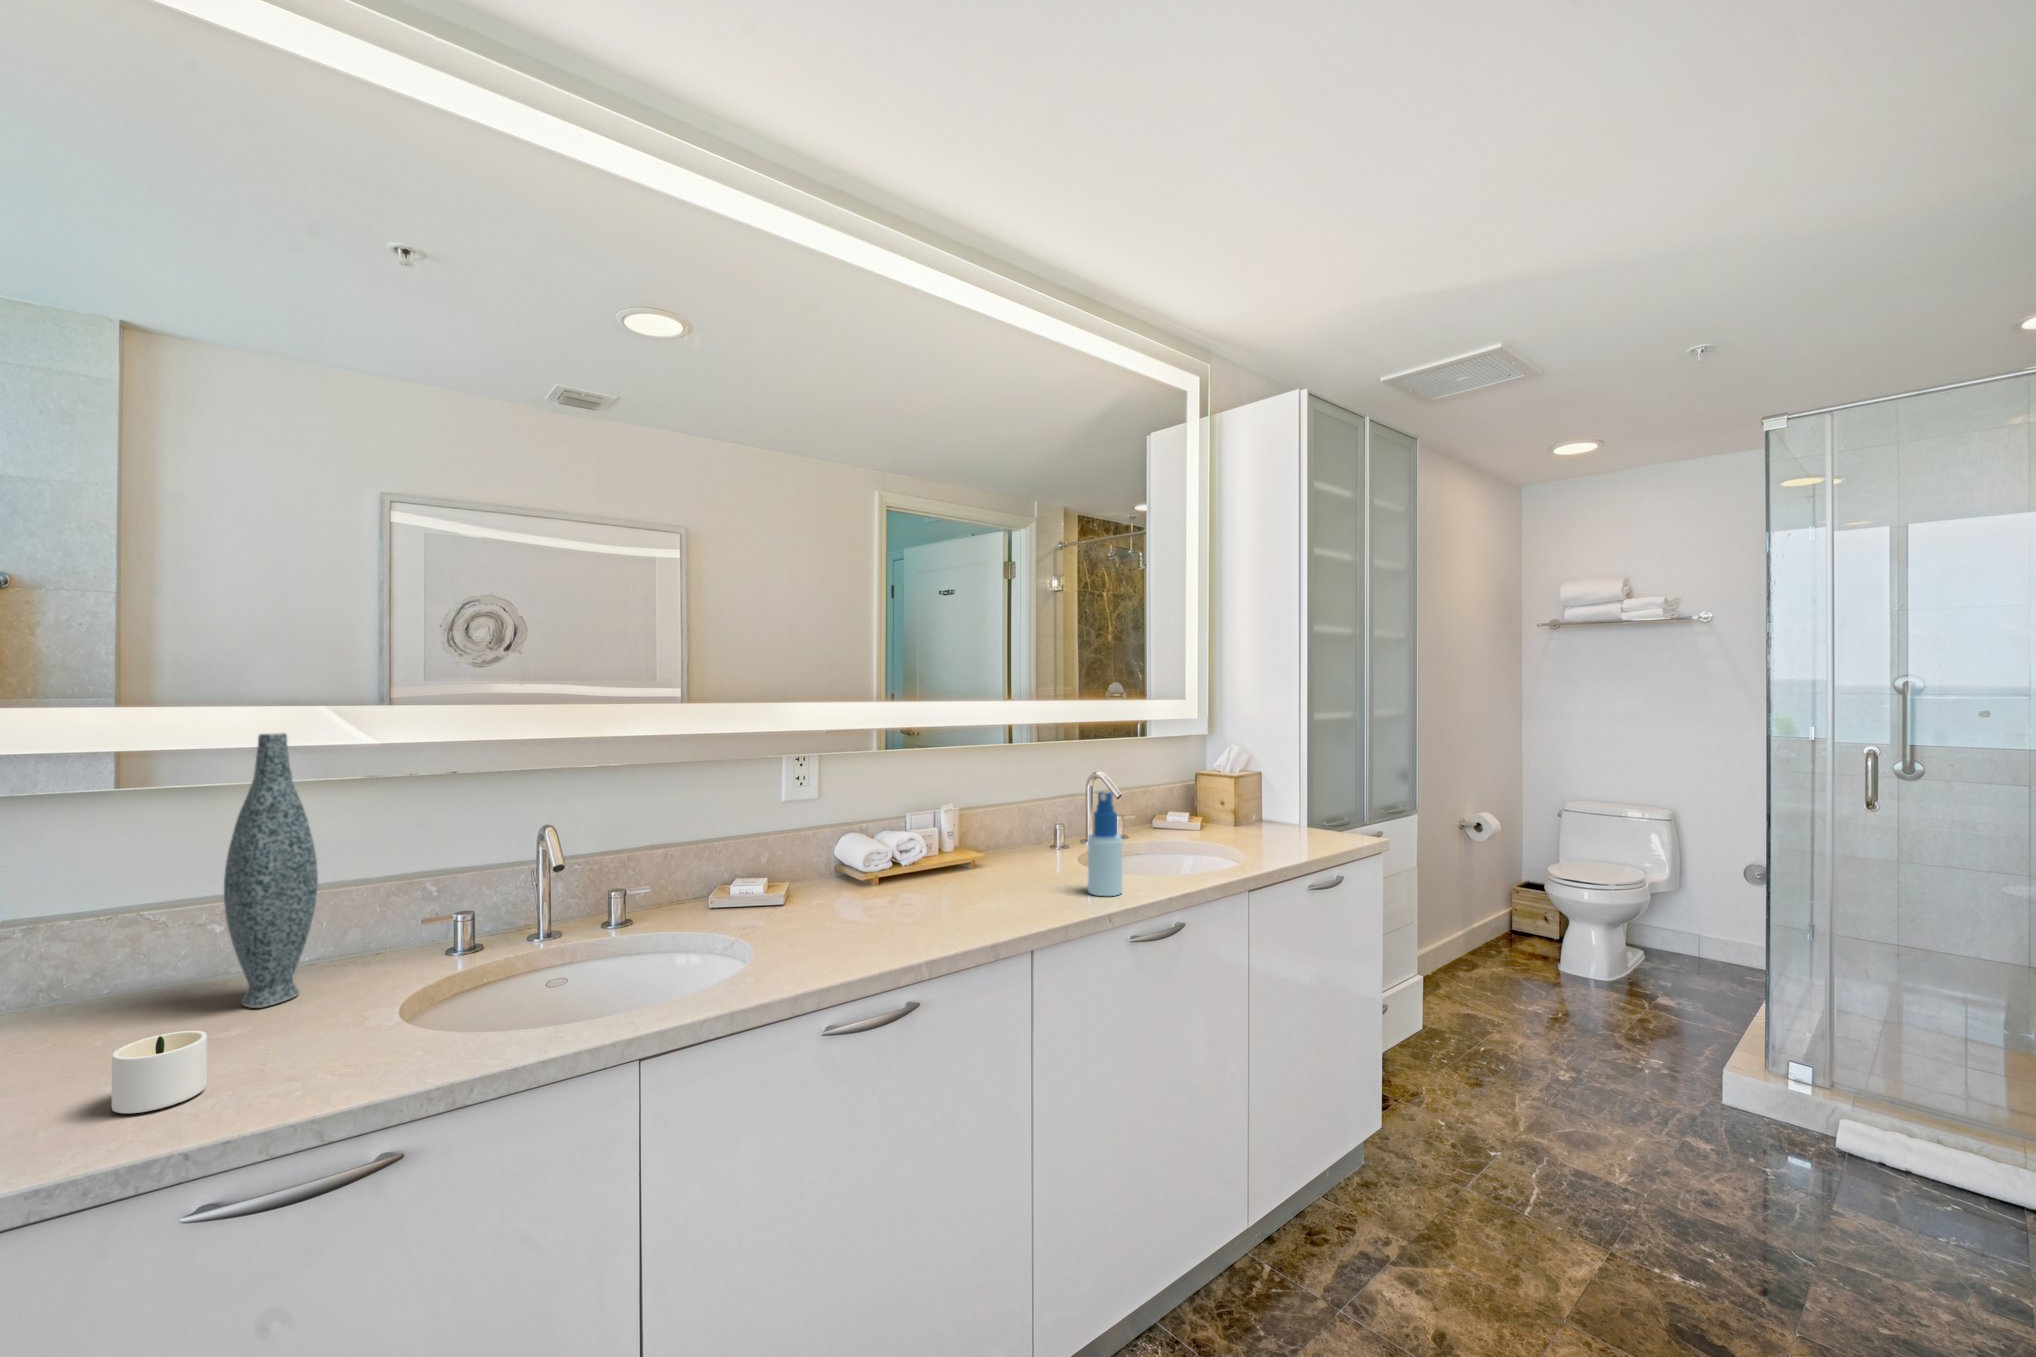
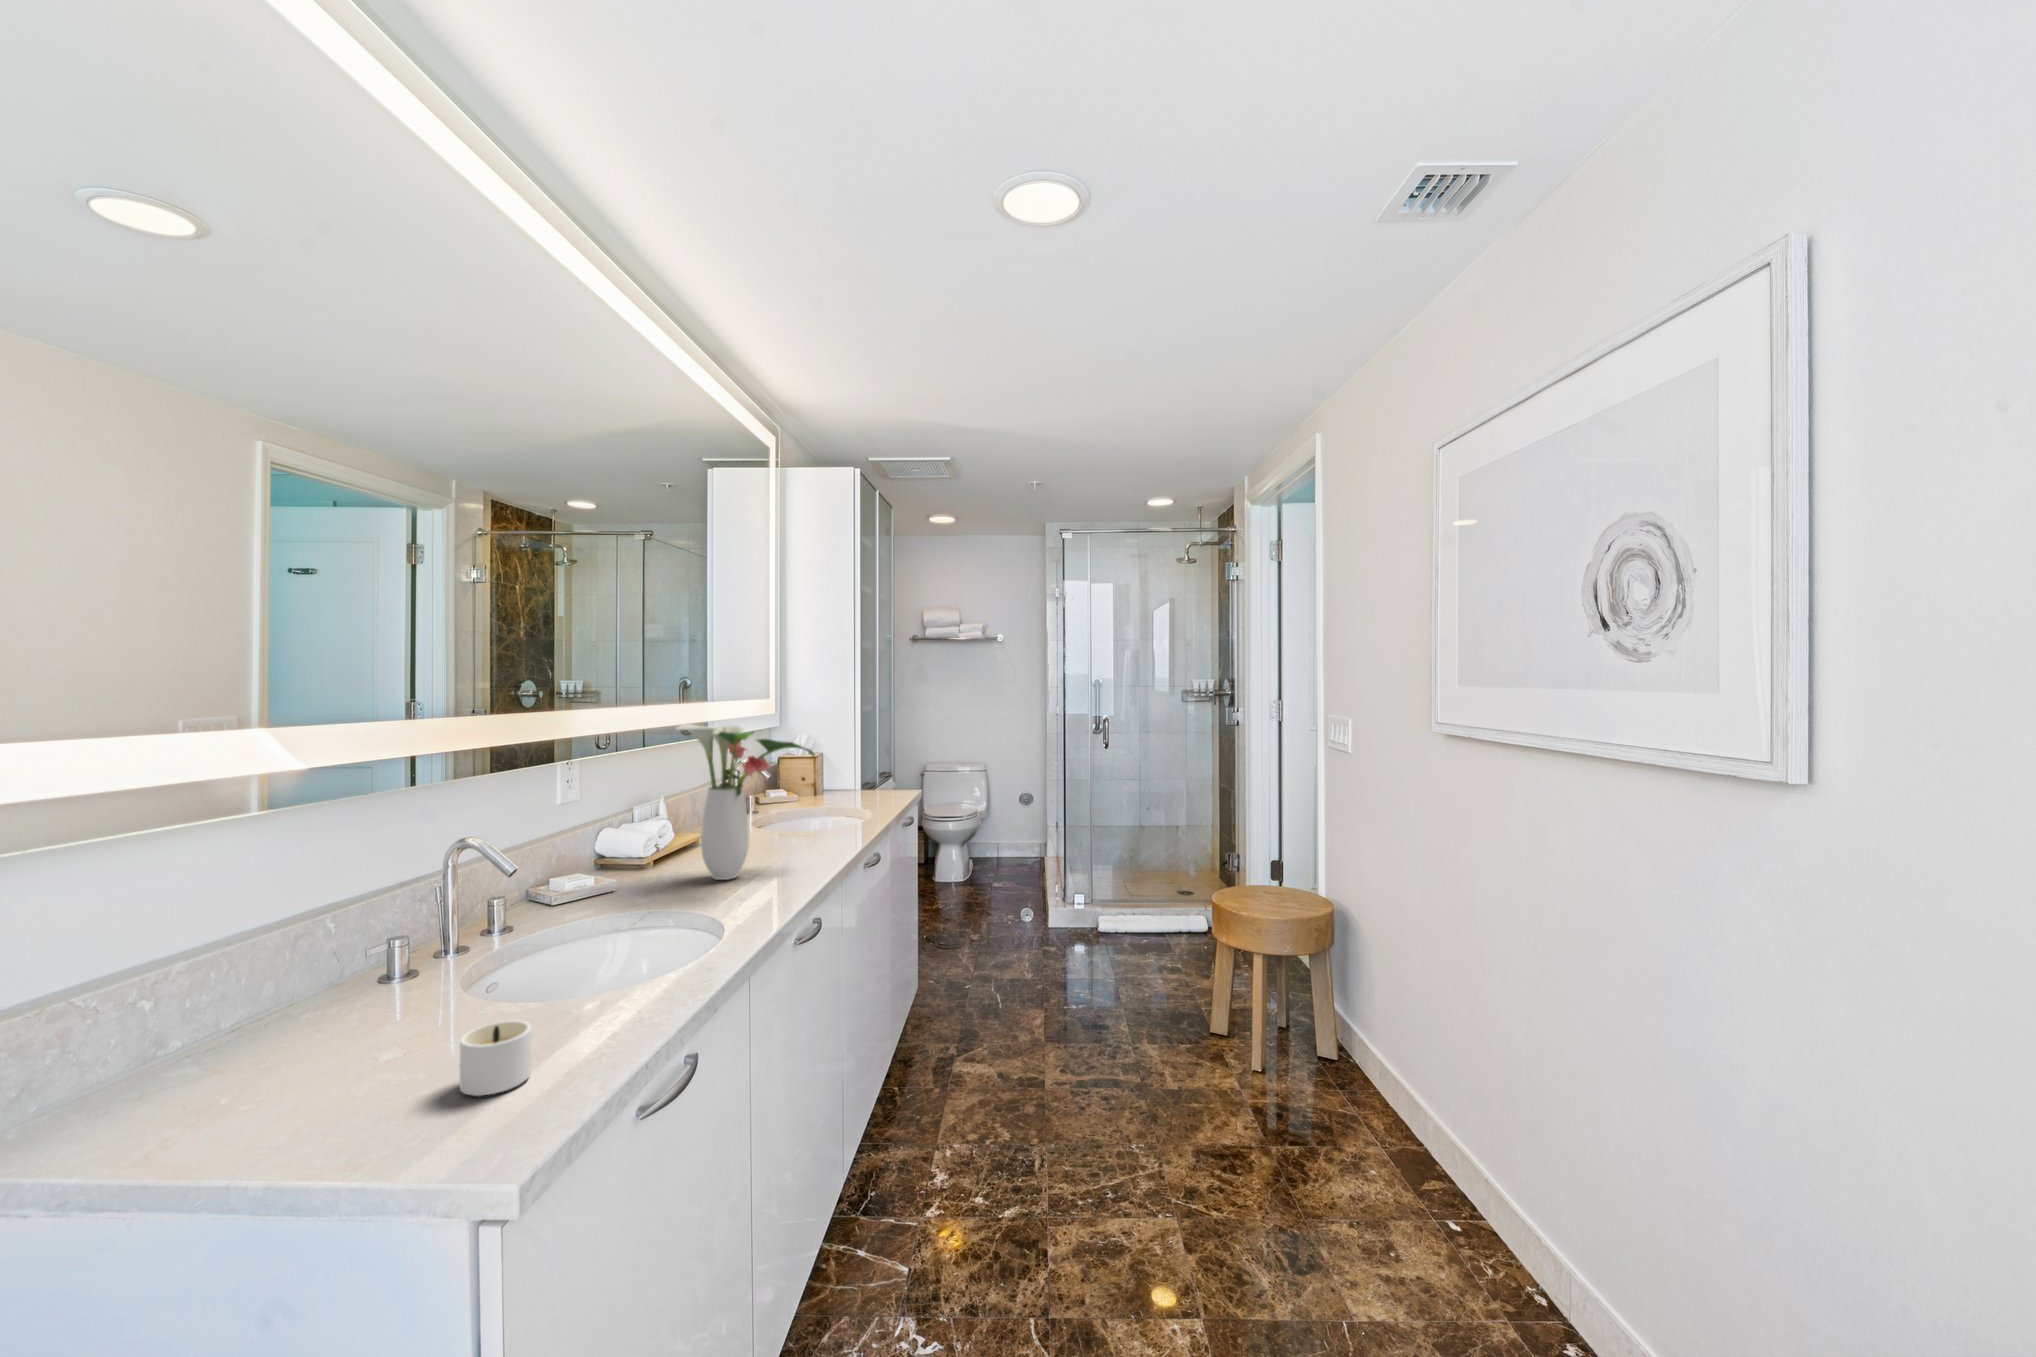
flower arrangement: none [830,719,1004,917] -> present [676,724,815,880]
vase: present [224,733,318,1008] -> none [256,757,352,1058]
spray bottle: present [1088,792,1122,896] -> none [820,769,846,844]

